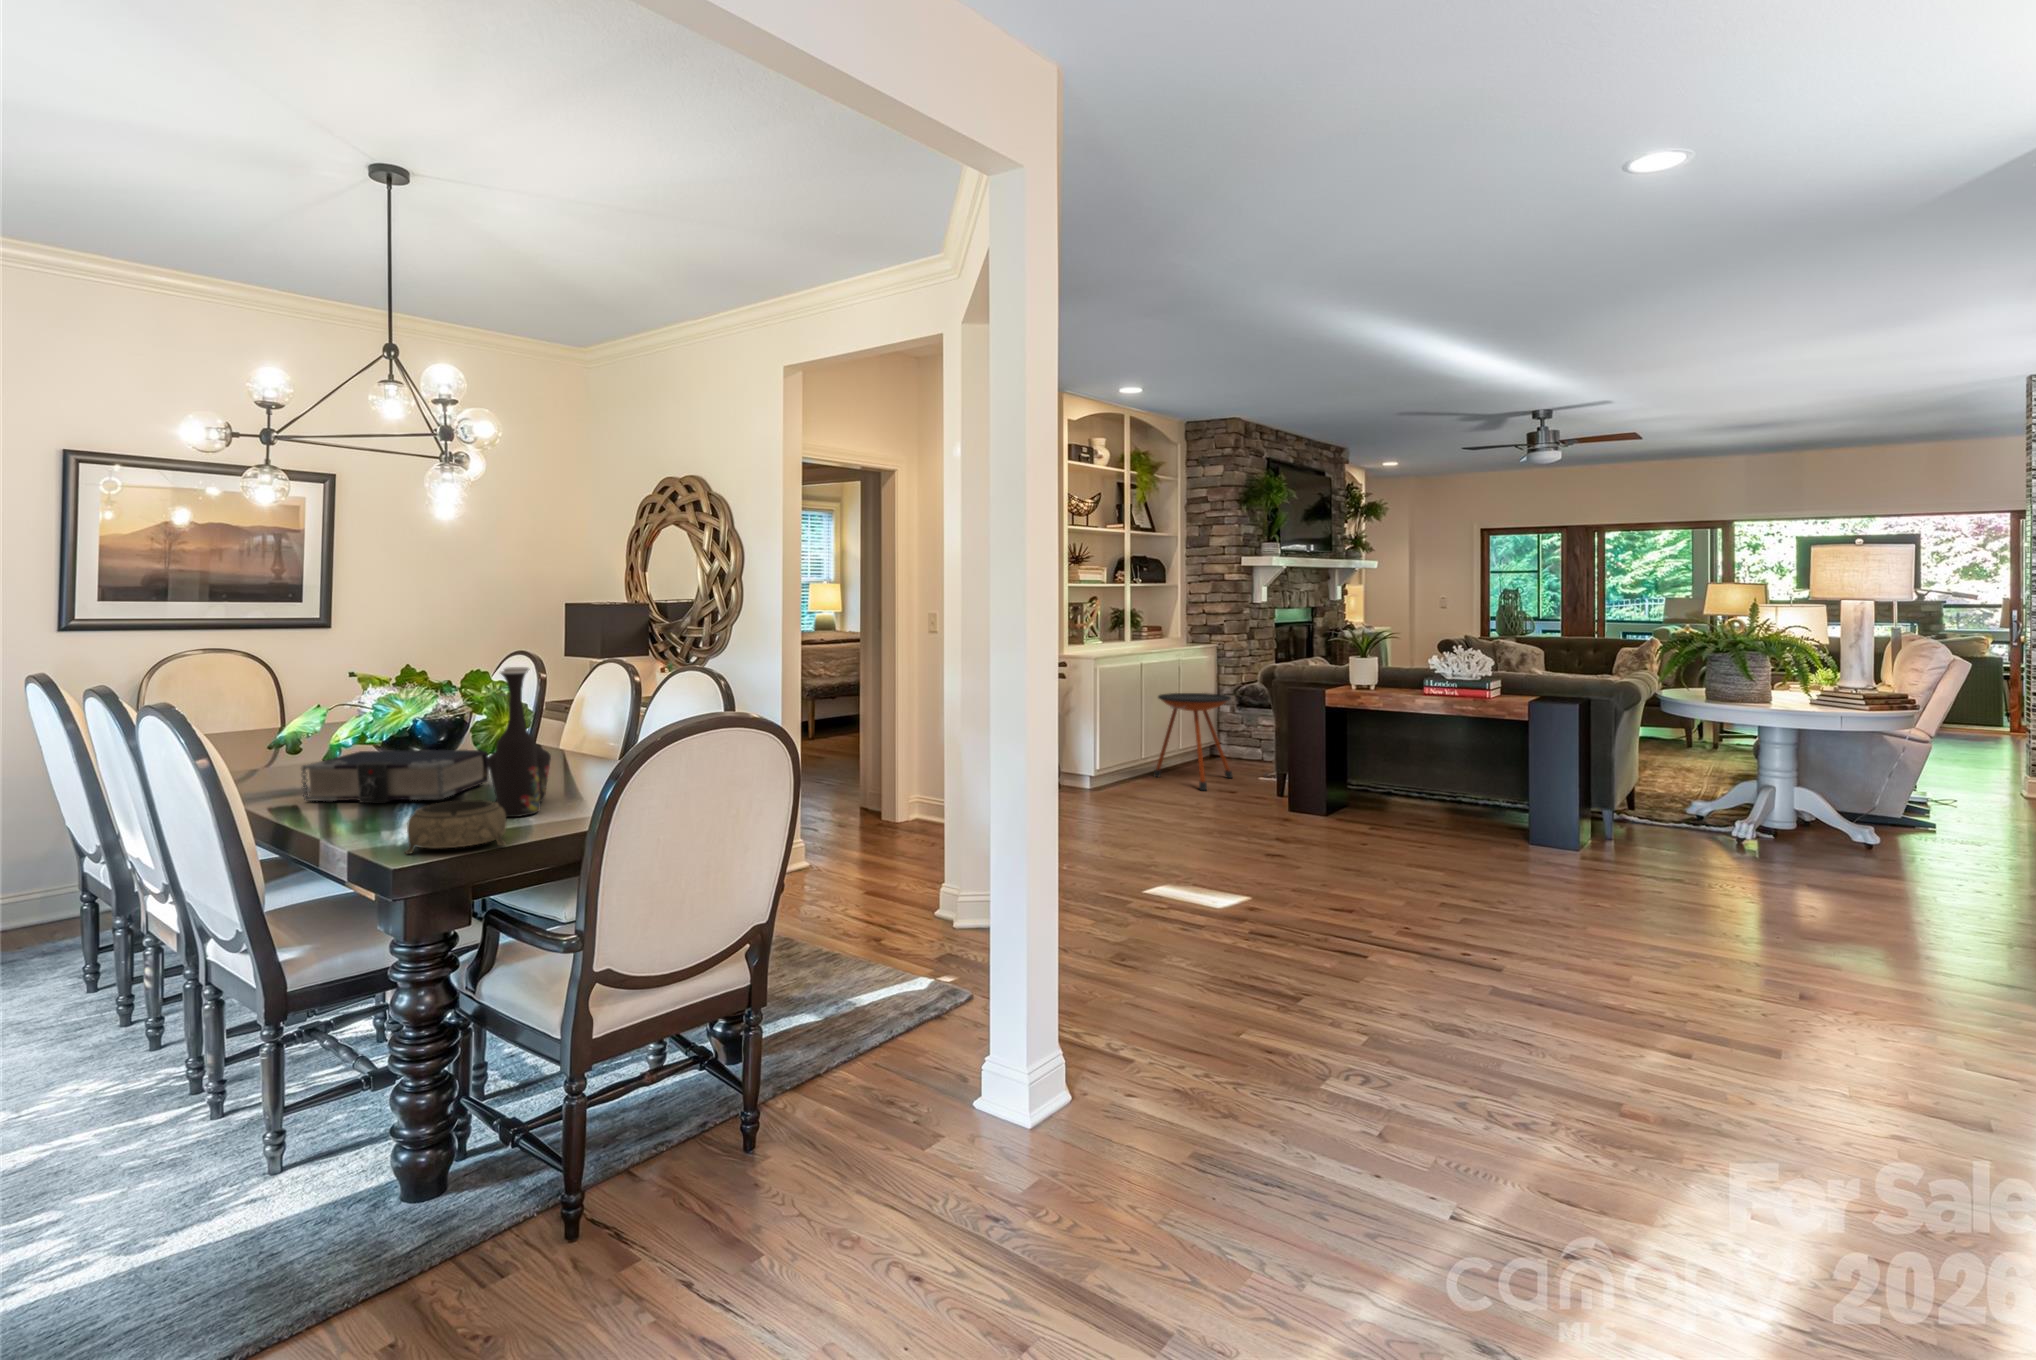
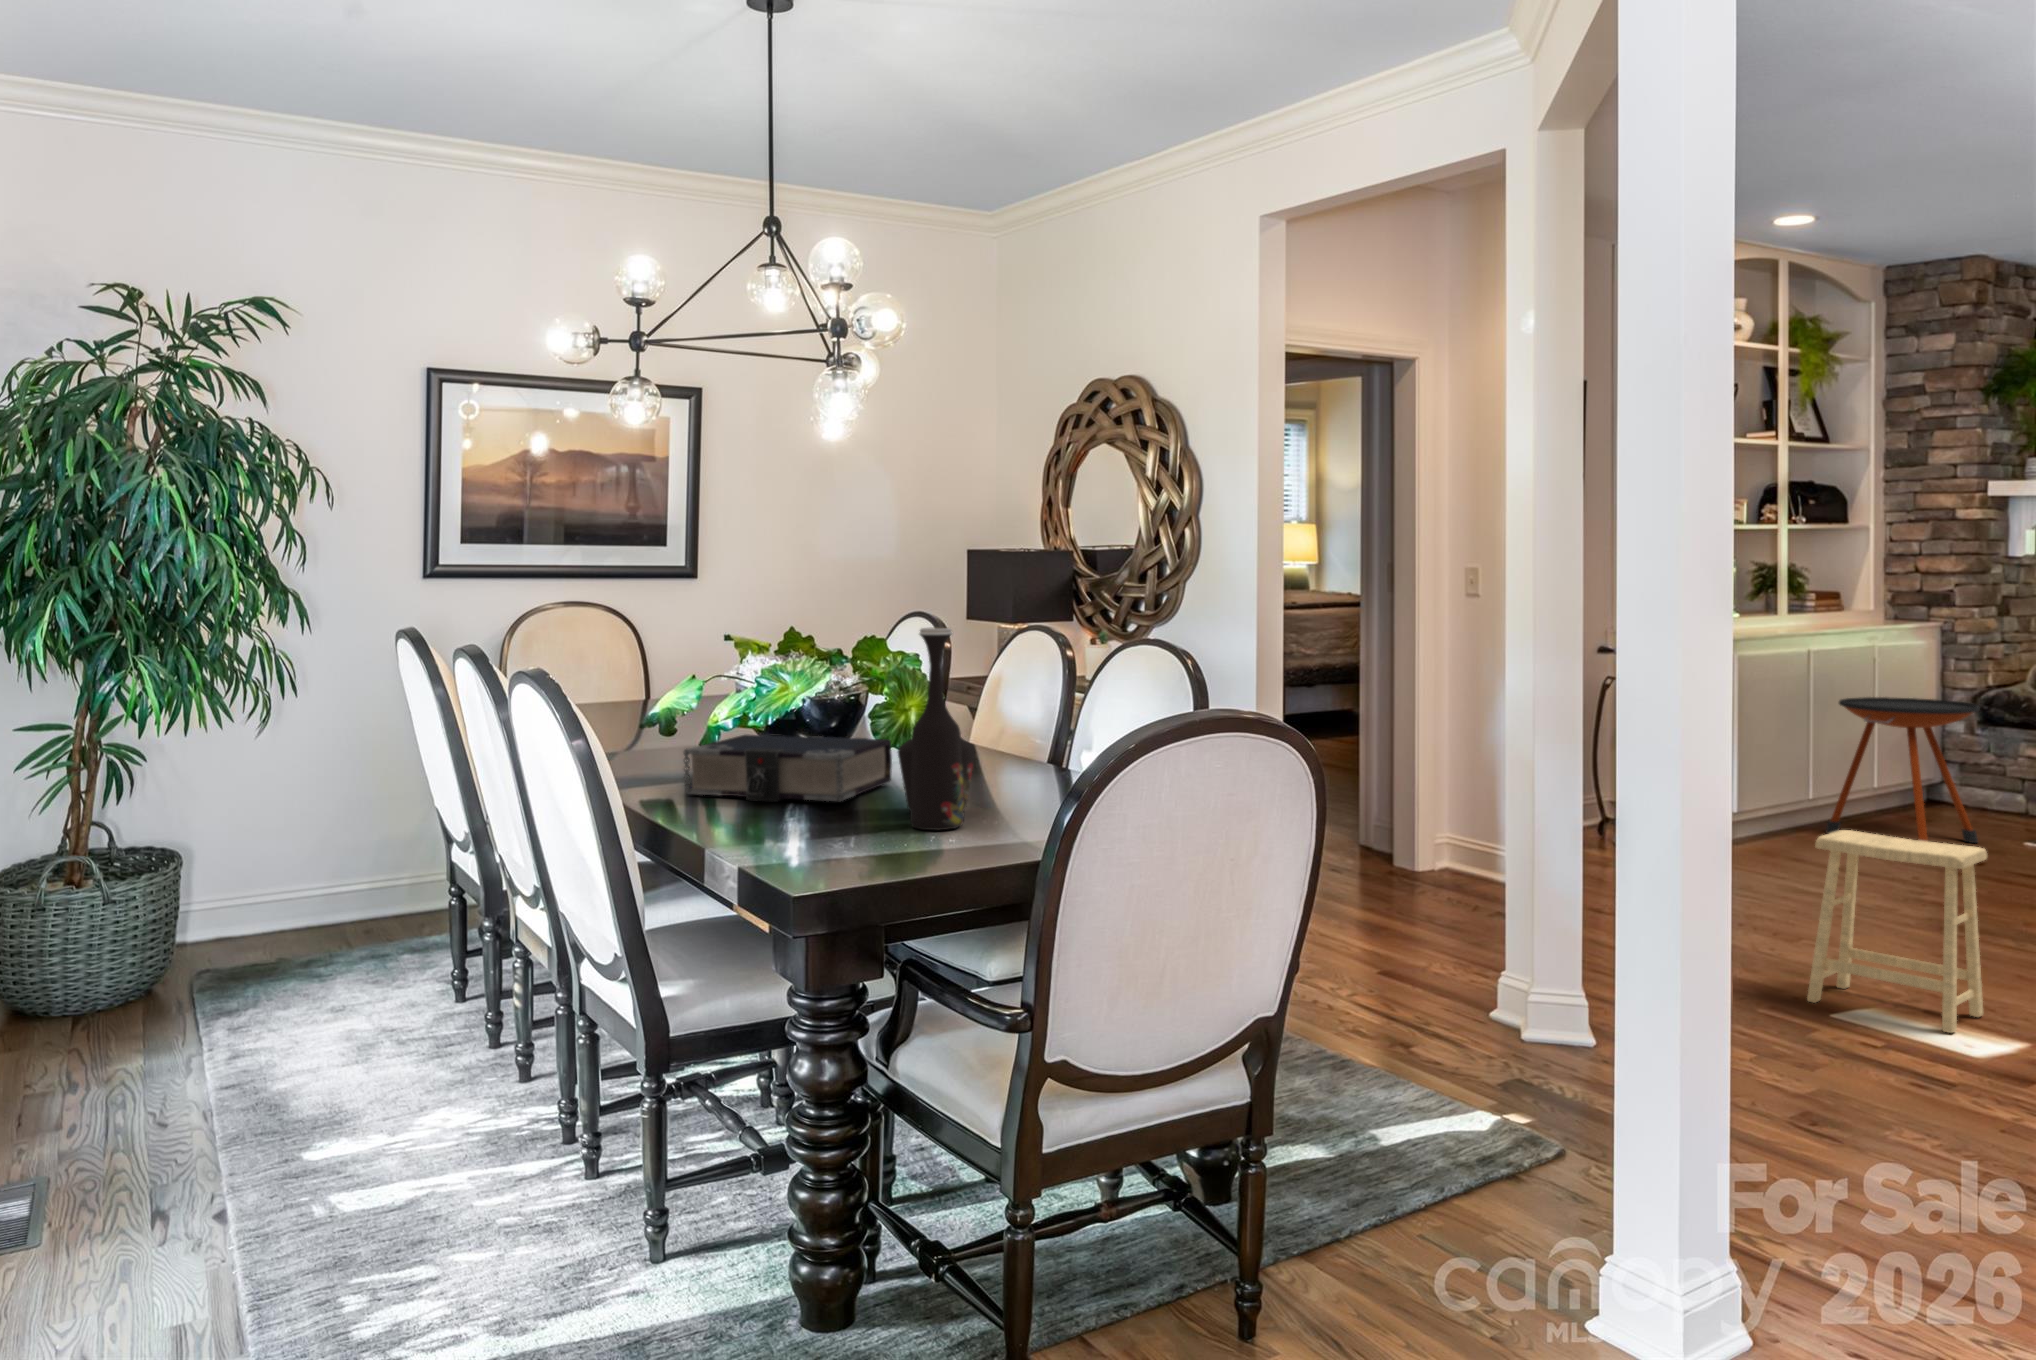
footstool: none [1127,776,1218,893] -> present [1807,830,1987,1033]
decorative bowl: present [405,800,507,854] -> none [811,804,932,870]

